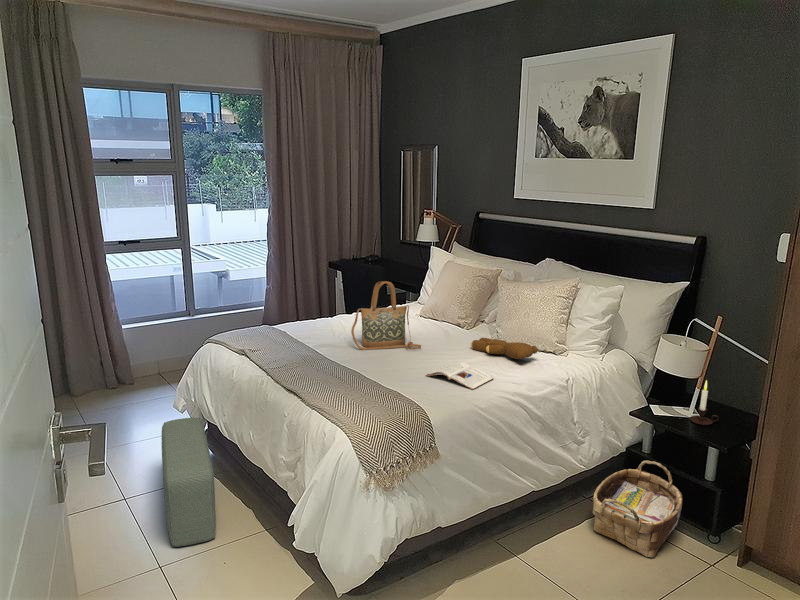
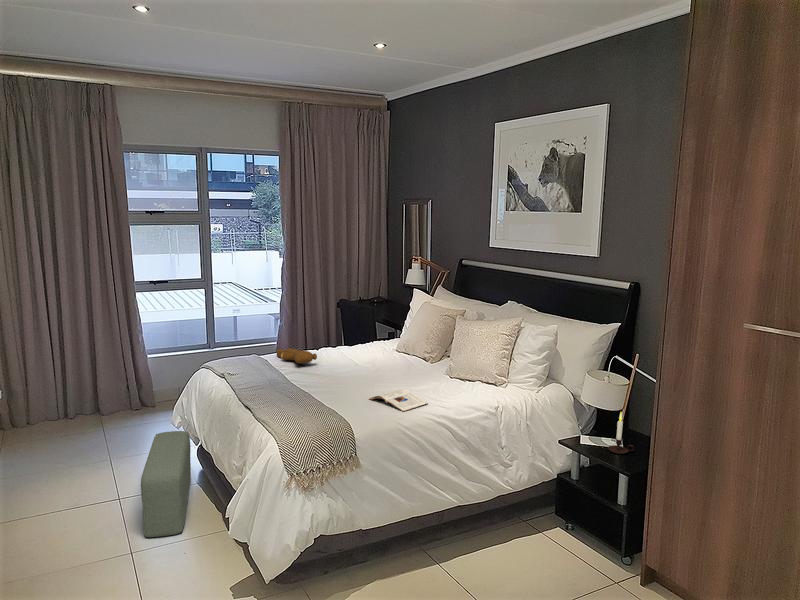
handbag: present [351,281,421,350] -> none [318,317,379,378]
teddy bear: present [471,338,538,360] -> present [276,348,317,364]
woven basket: present [593,460,683,557] -> none [514,486,597,573]

